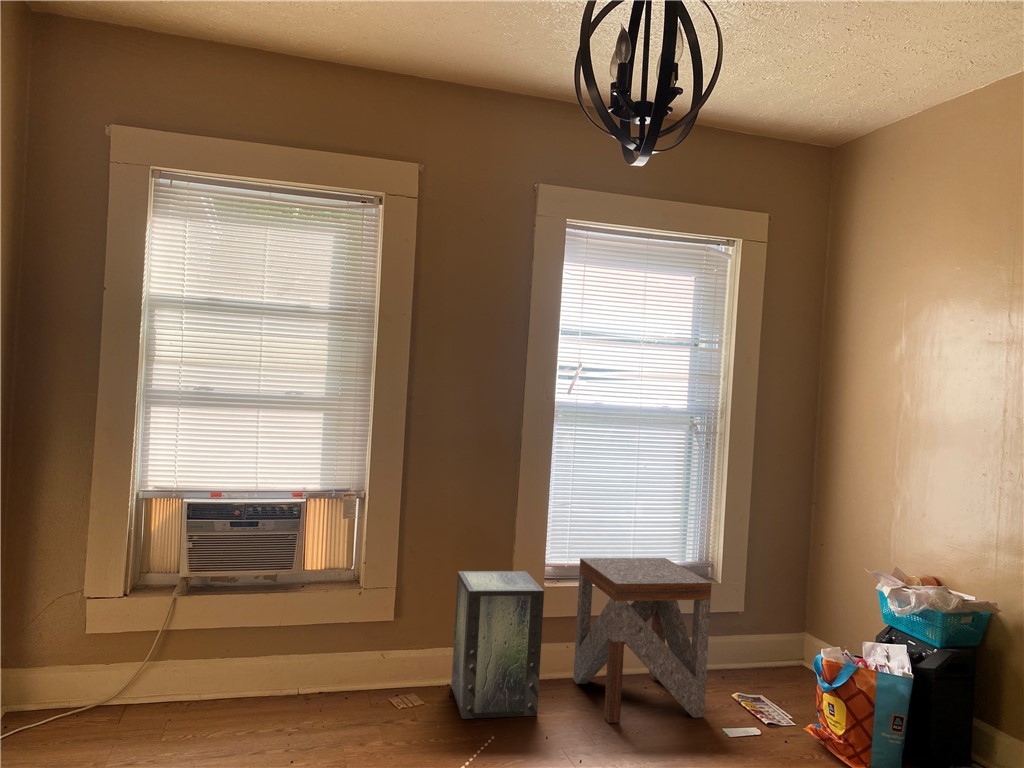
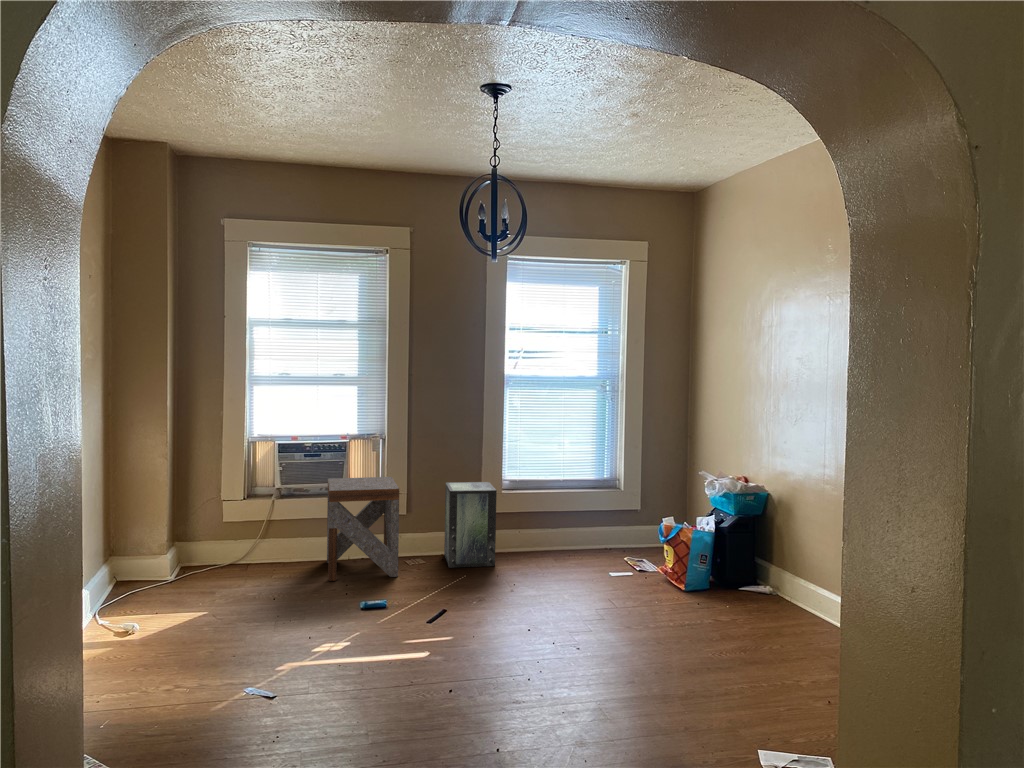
side table: present [573,558,712,723] -> present [327,477,399,581]

